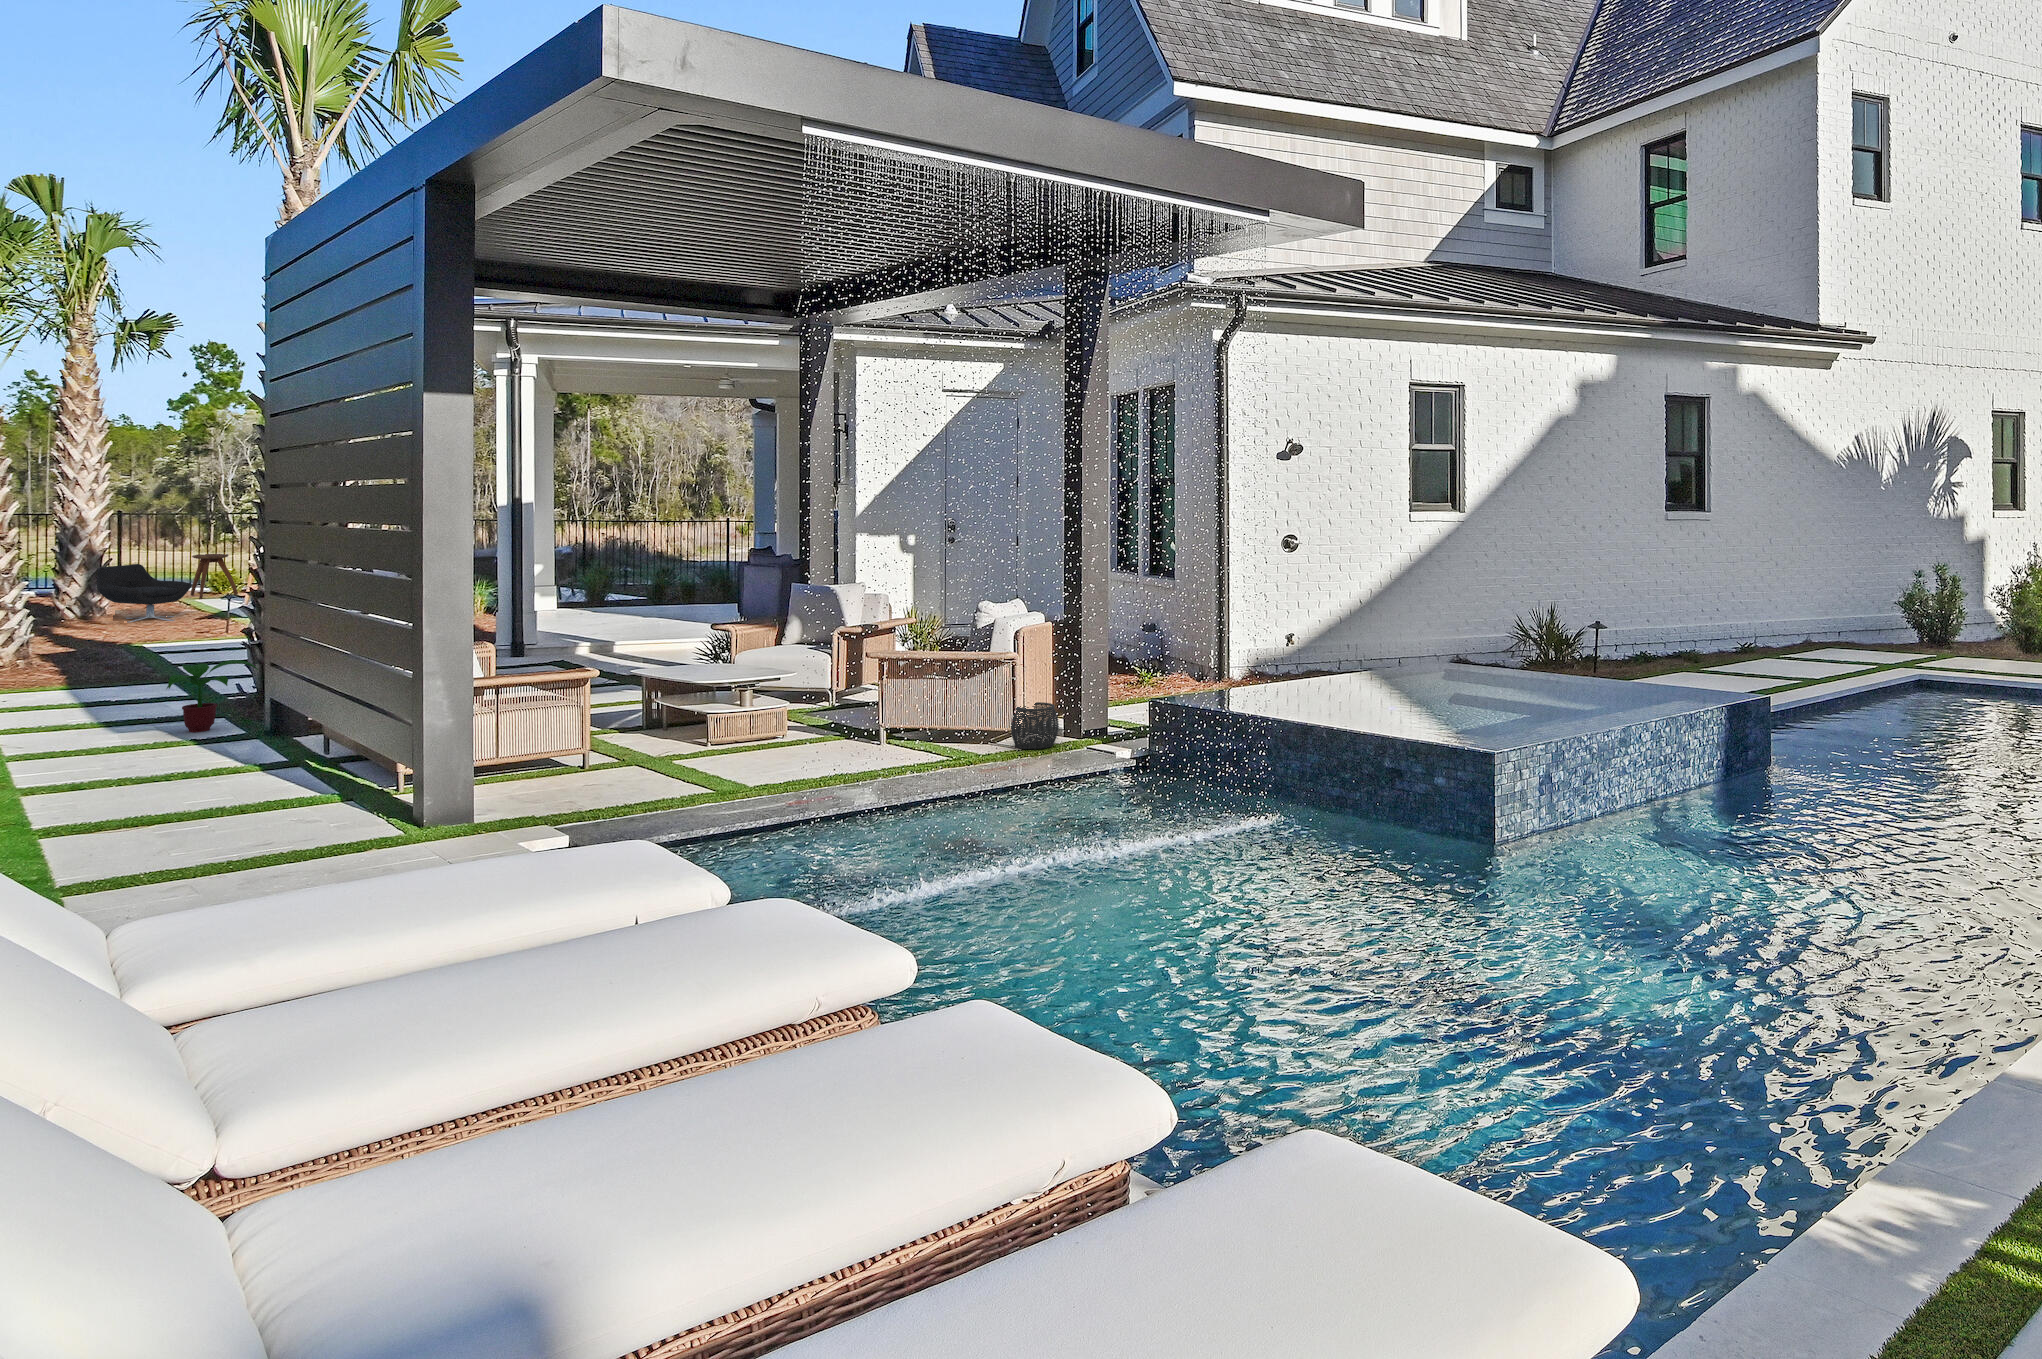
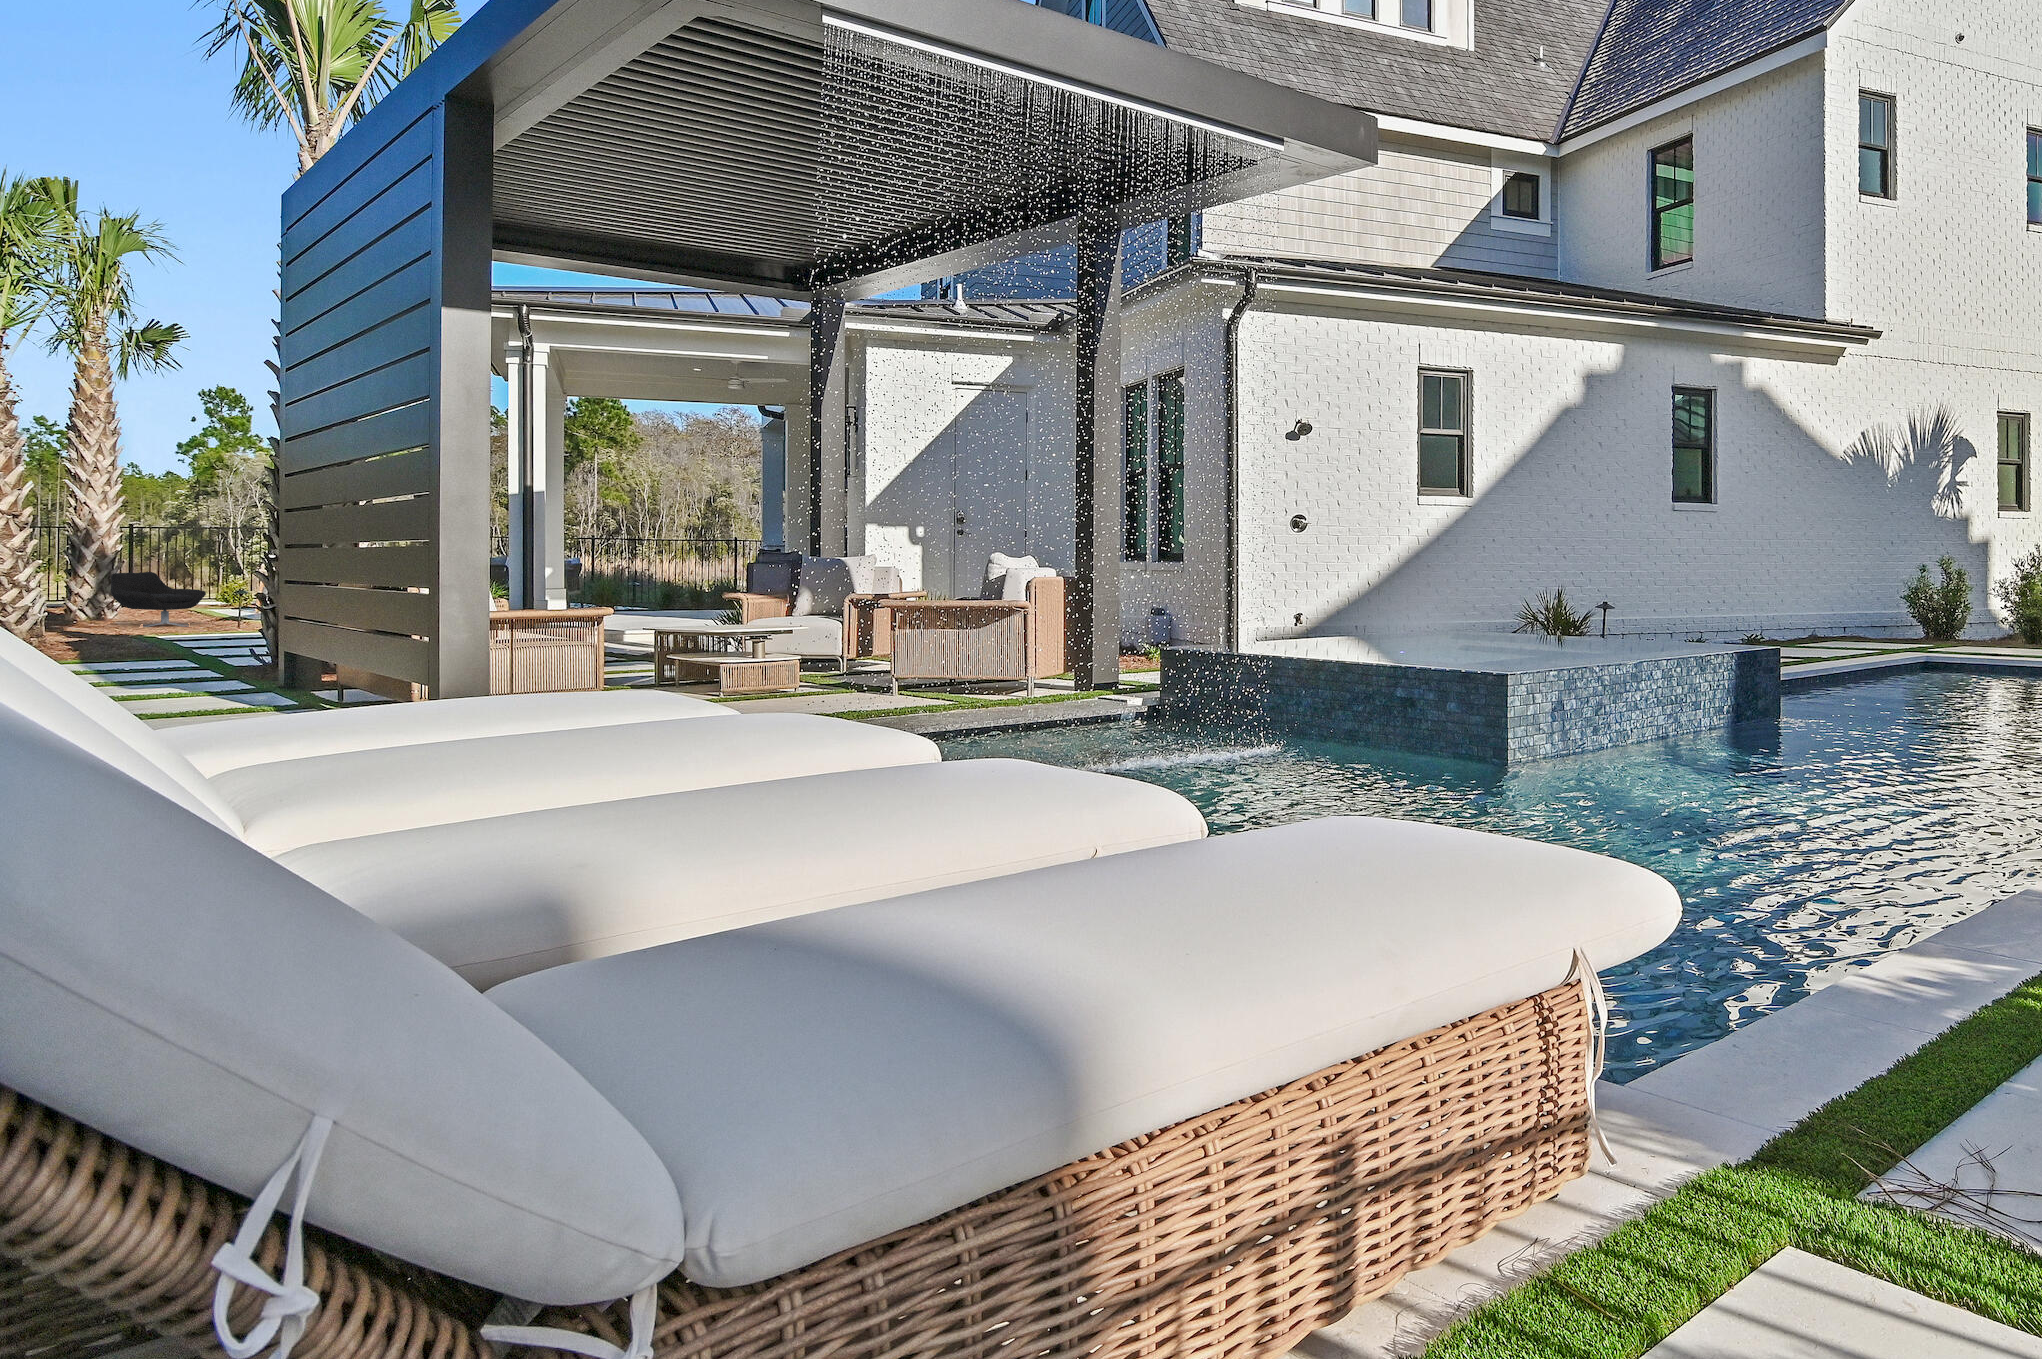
stool: present [191,554,238,599] -> none [206,573,254,616]
potted plant: present [167,660,258,732] -> none [175,615,269,684]
woven basket: present [1011,702,1059,749] -> none [1027,651,1076,694]

